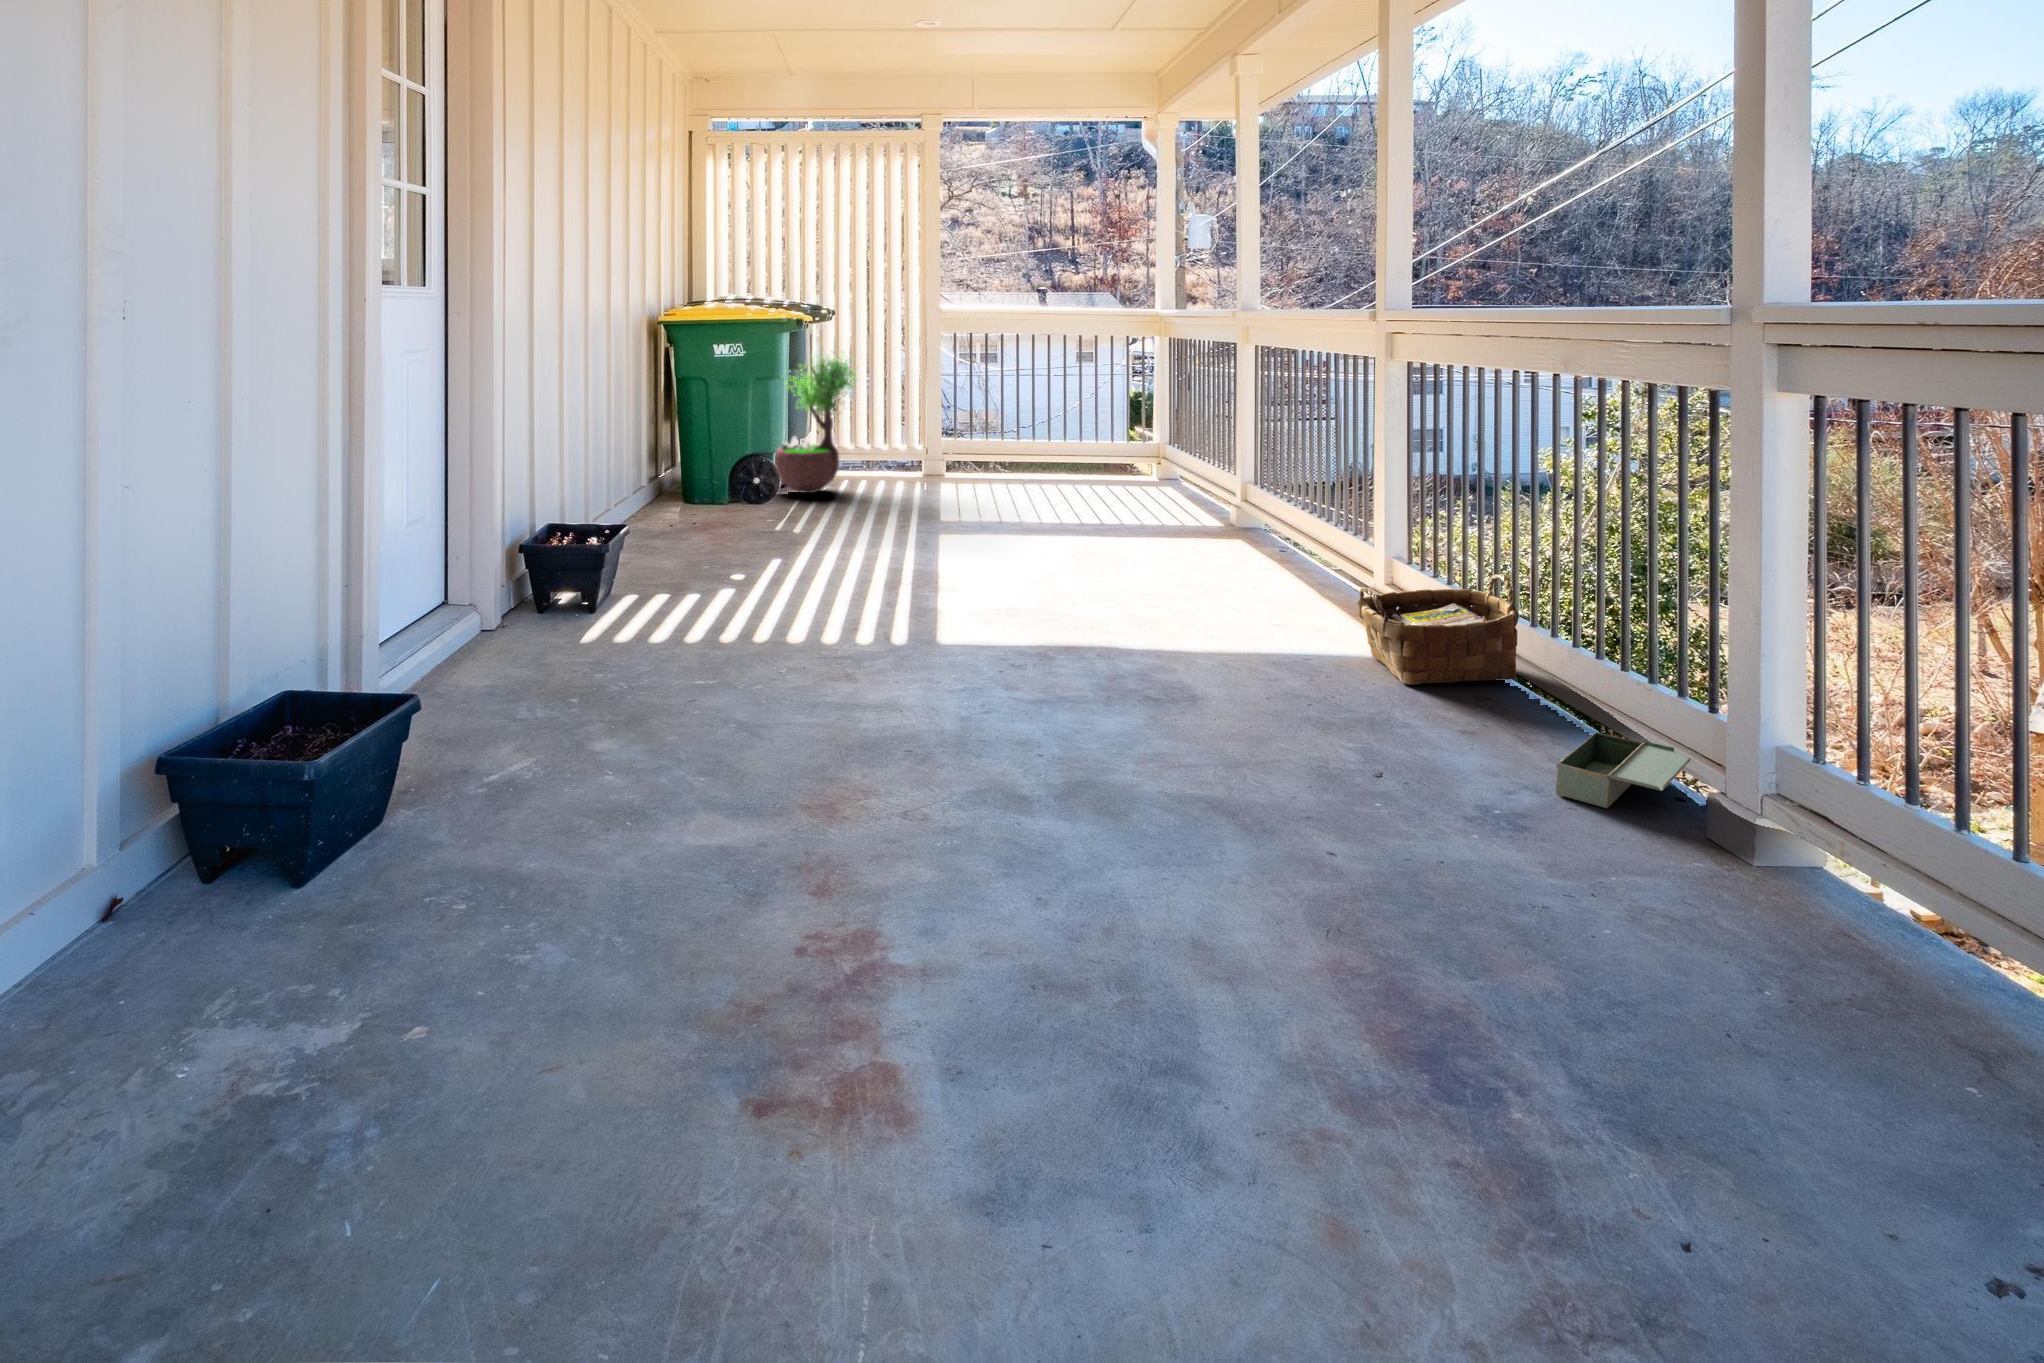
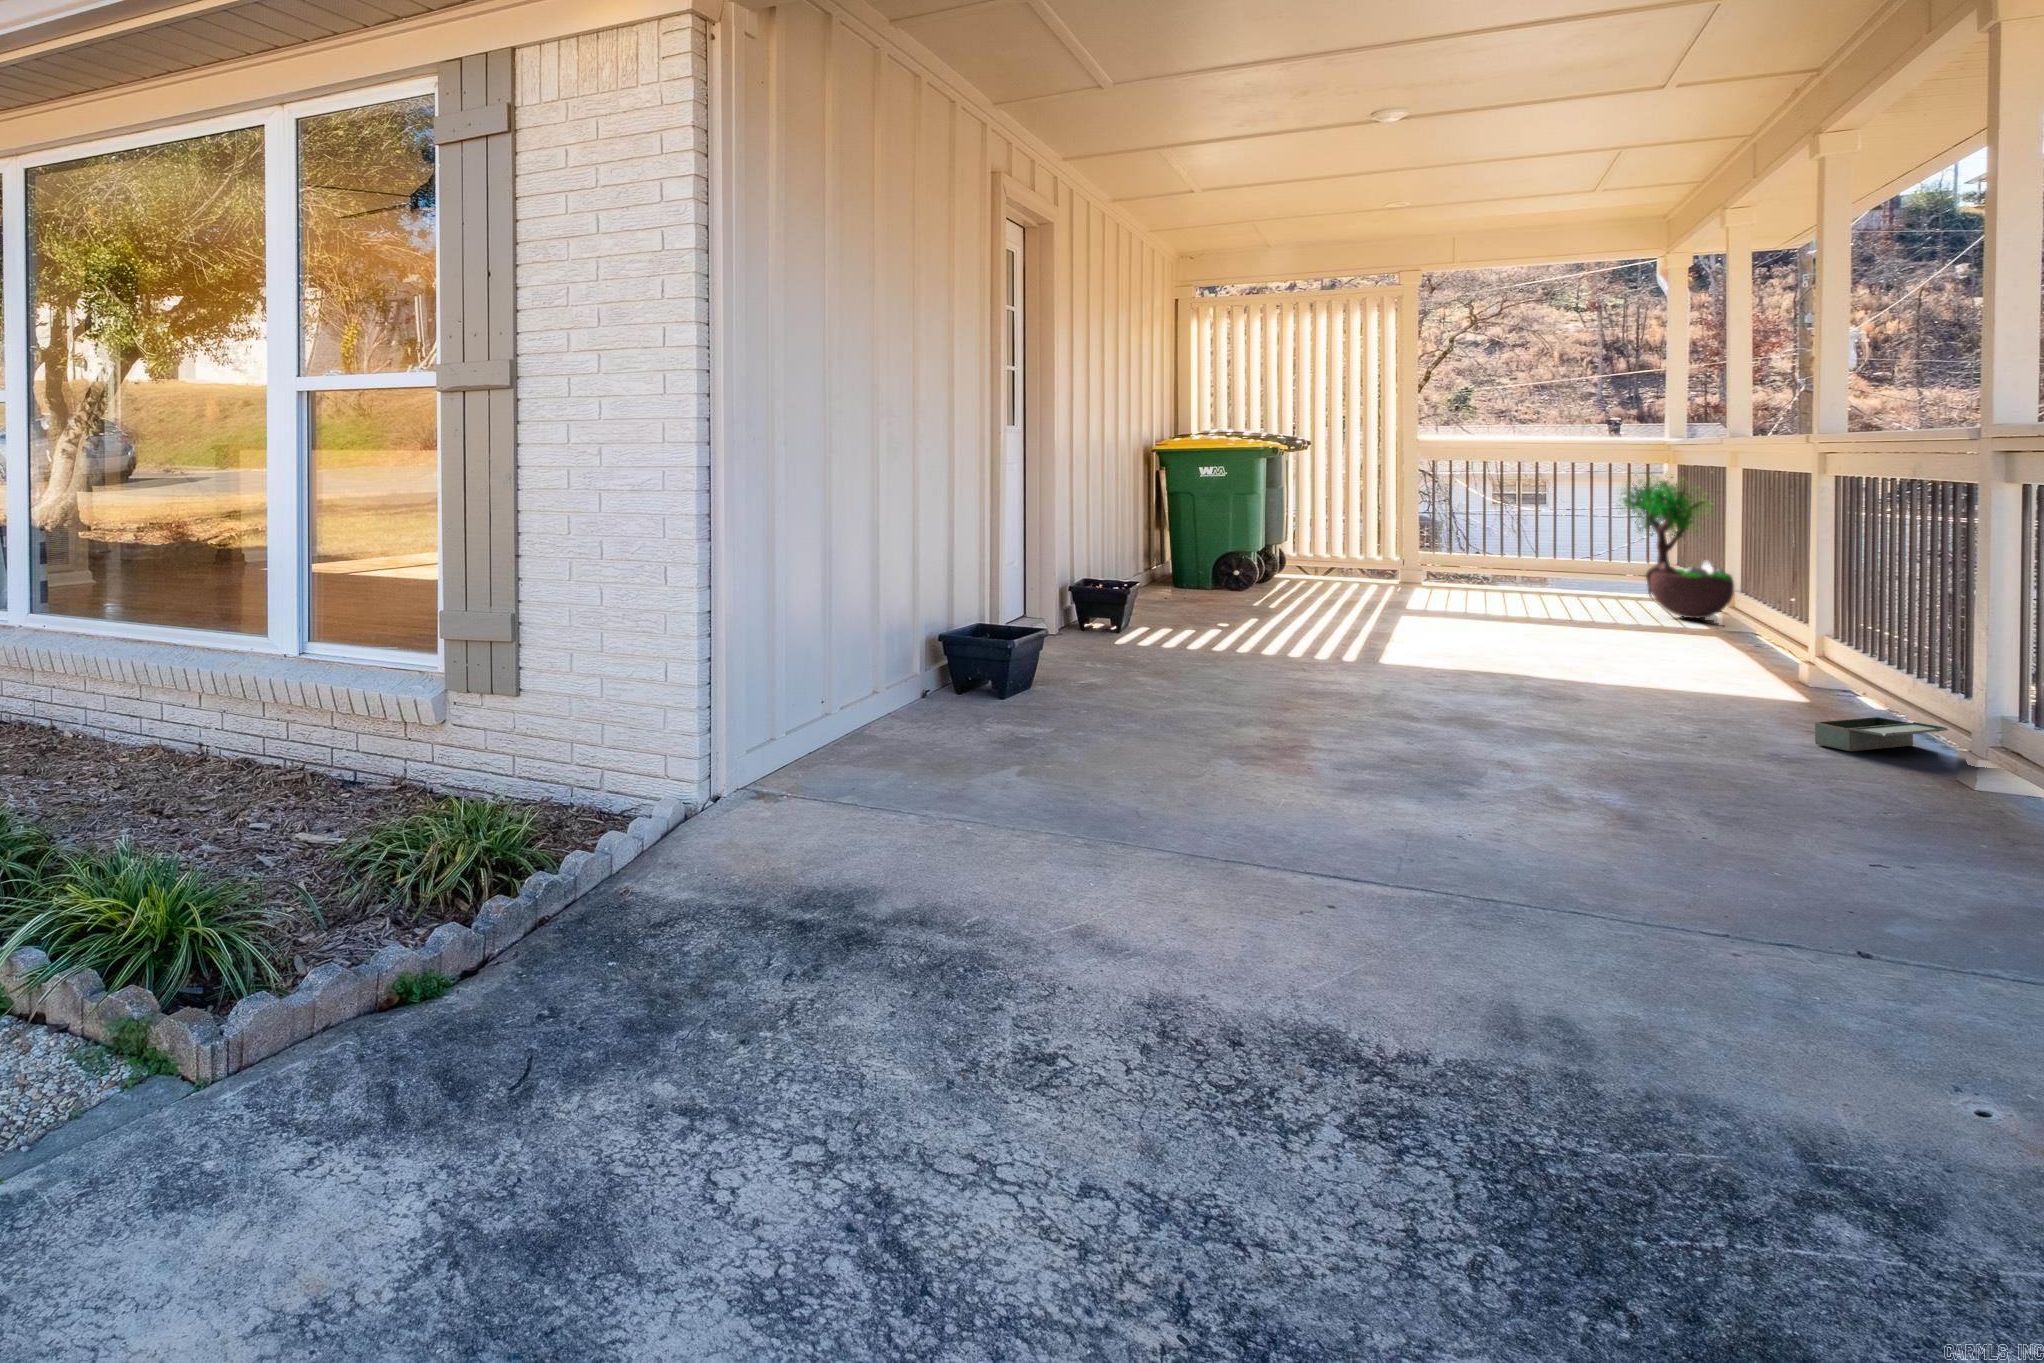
potted tree: present [775,352,857,493] -> present [1617,473,1734,618]
woven basket: present [1357,574,1519,685] -> none [1725,627,1872,705]

